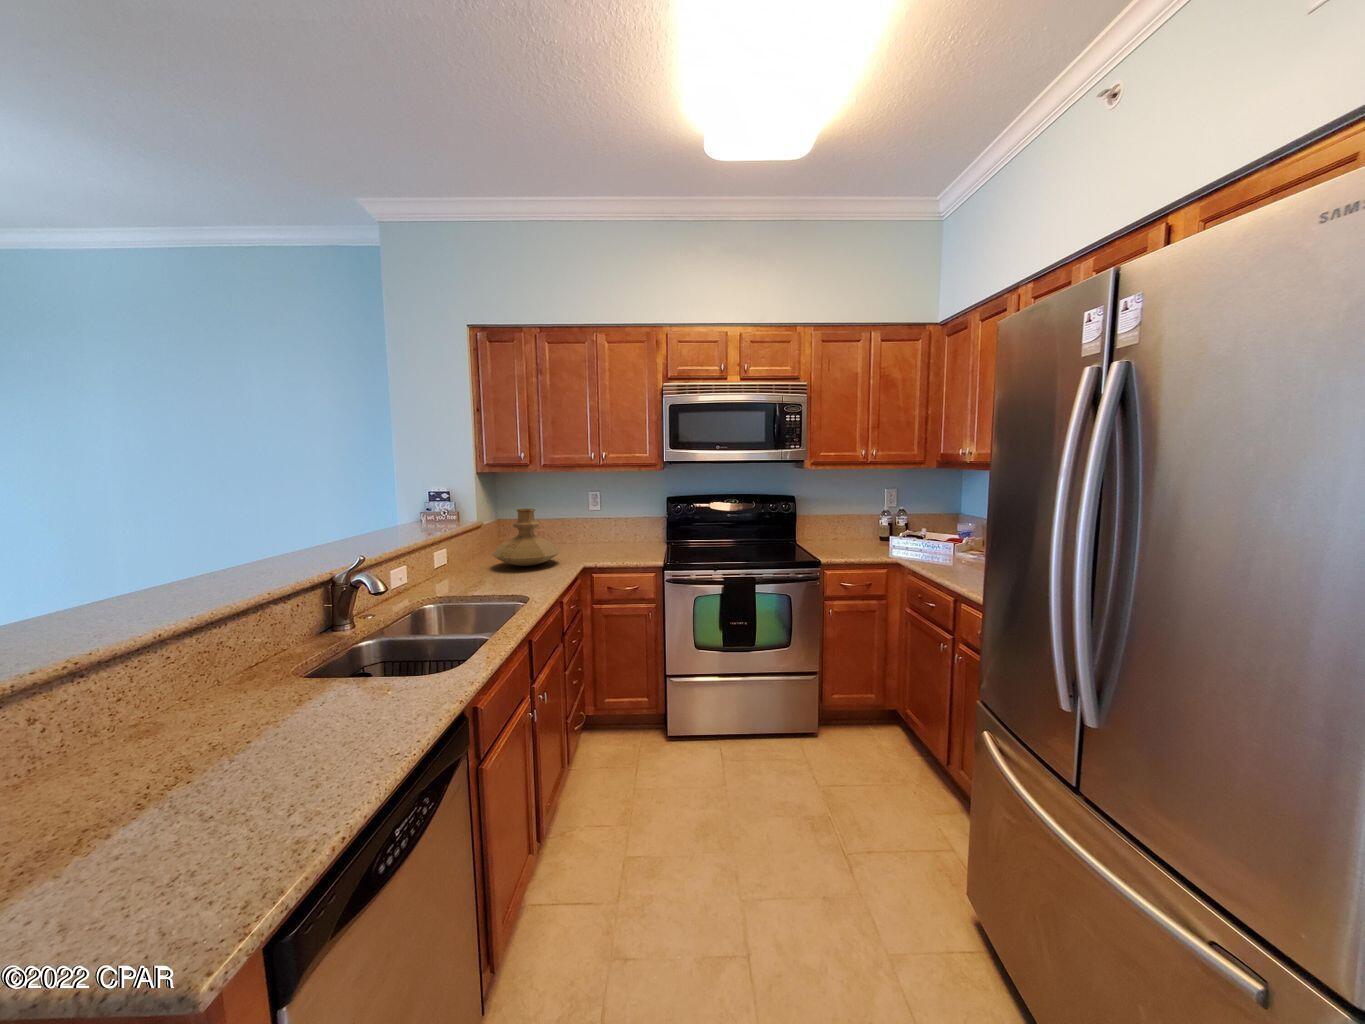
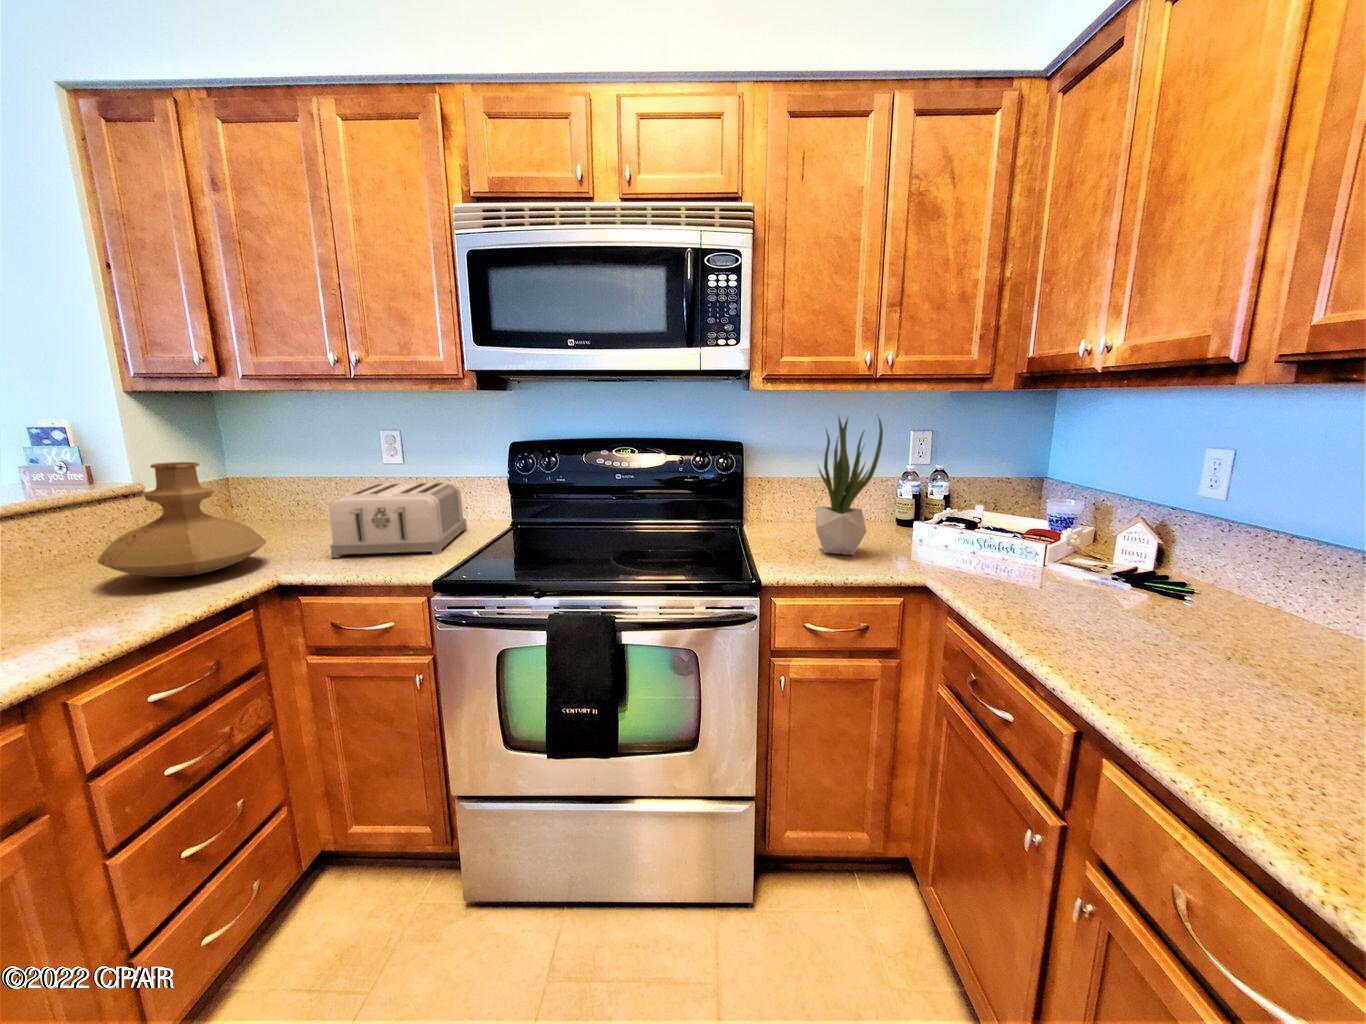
potted plant: none [840,481,873,553] -> present [816,417,883,555]
toaster: none [588,519,643,559] -> present [330,482,467,558]

